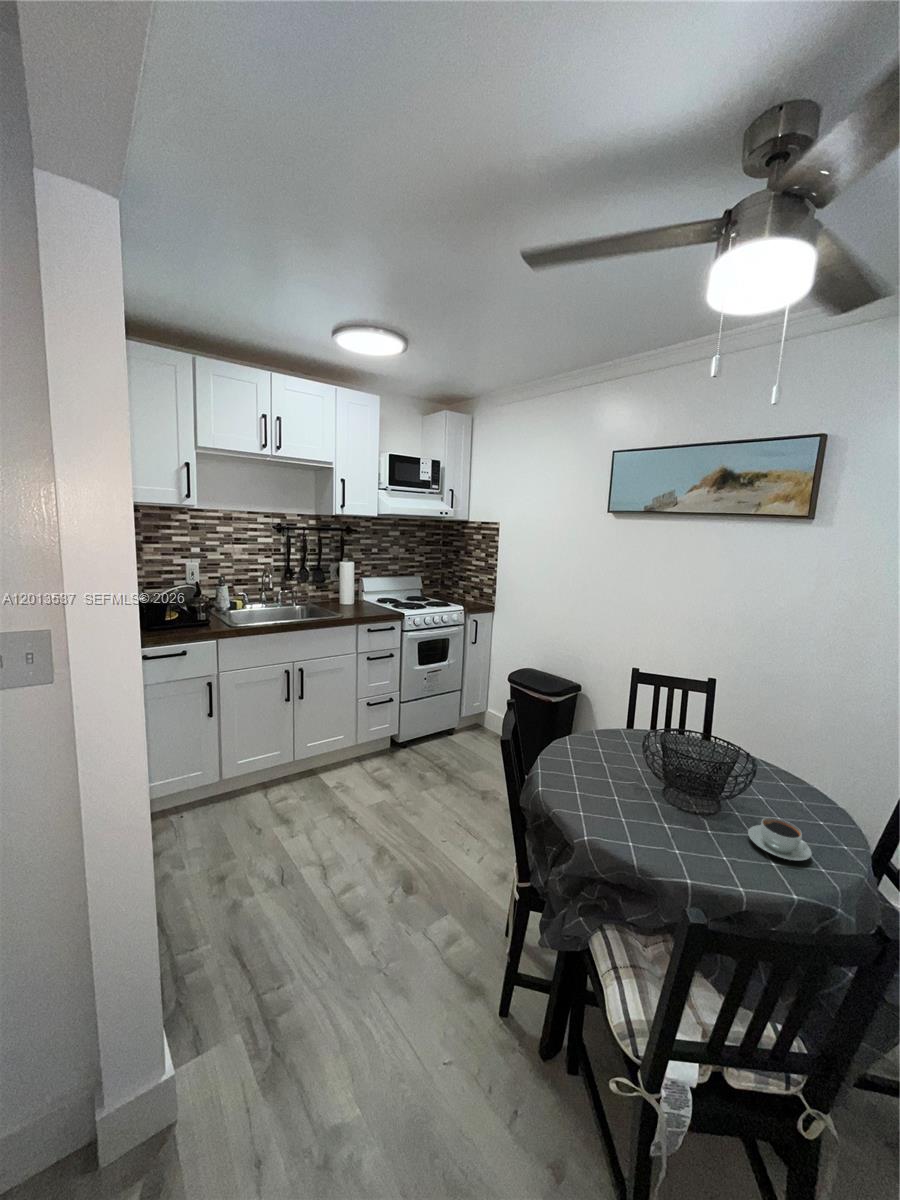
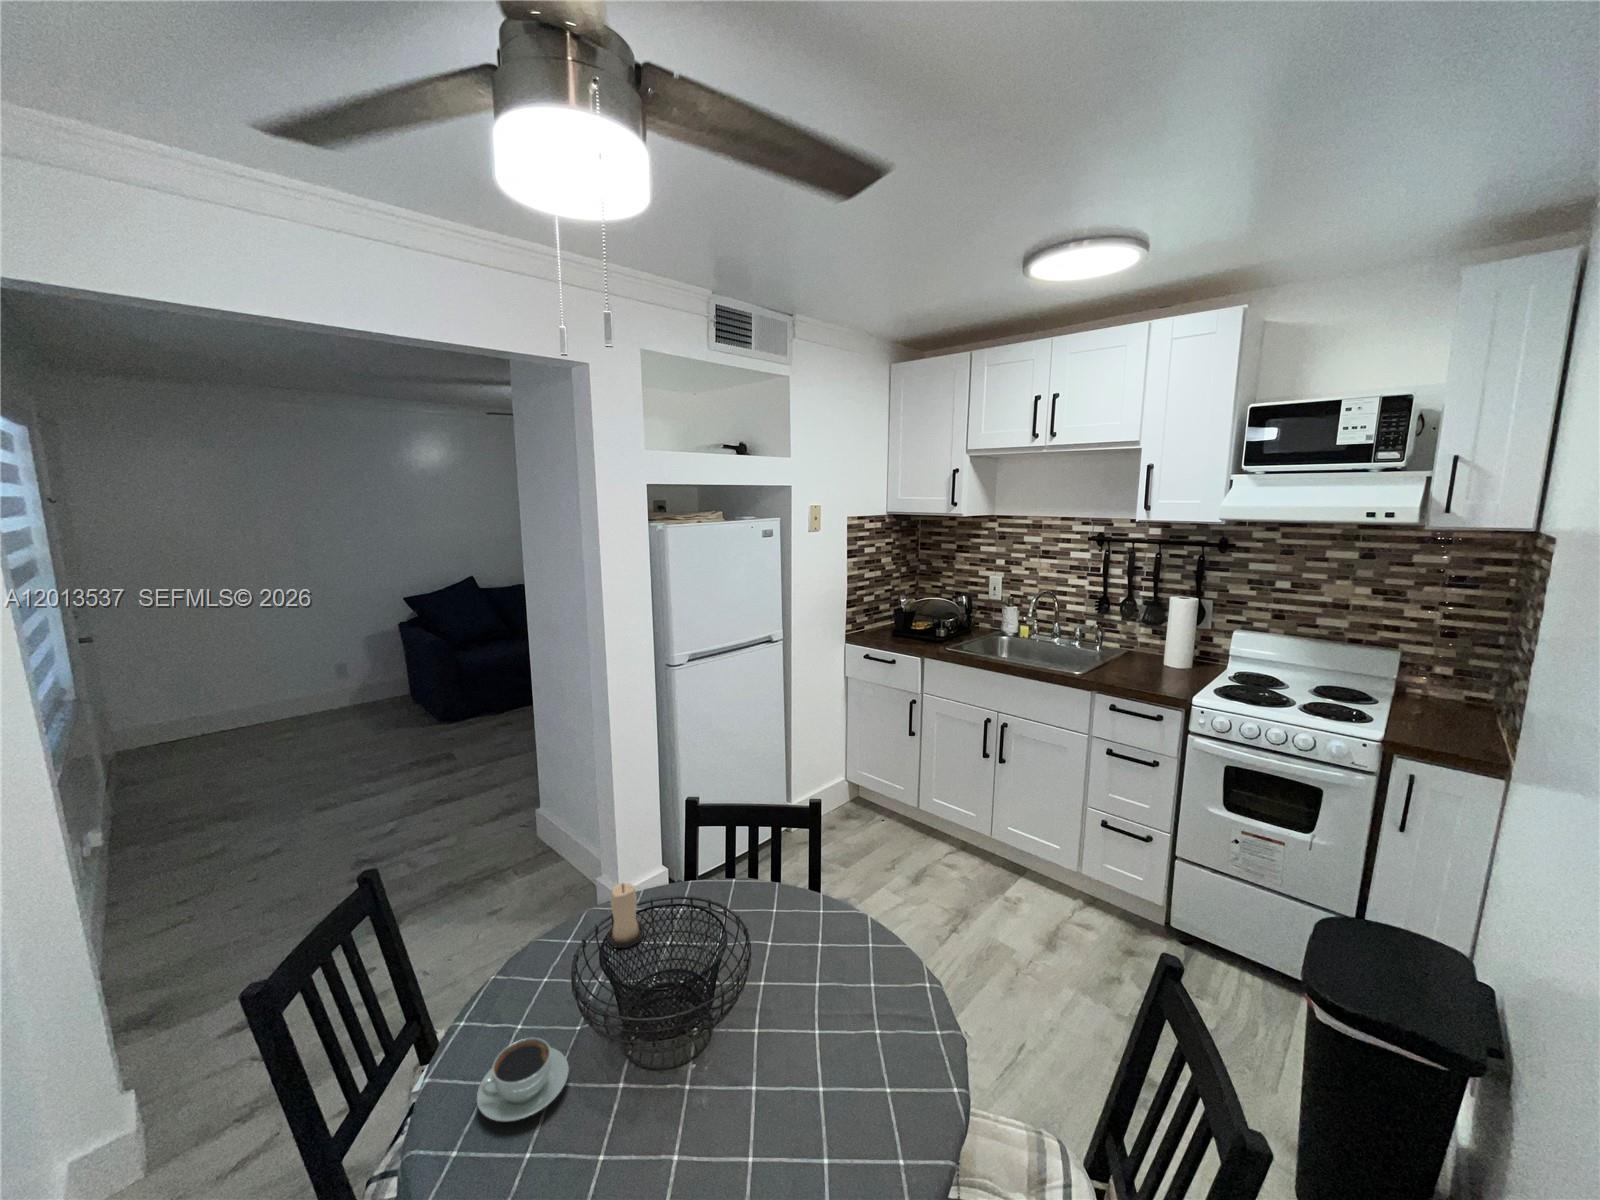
candle: none [613,771,641,820] -> present [607,883,644,948]

